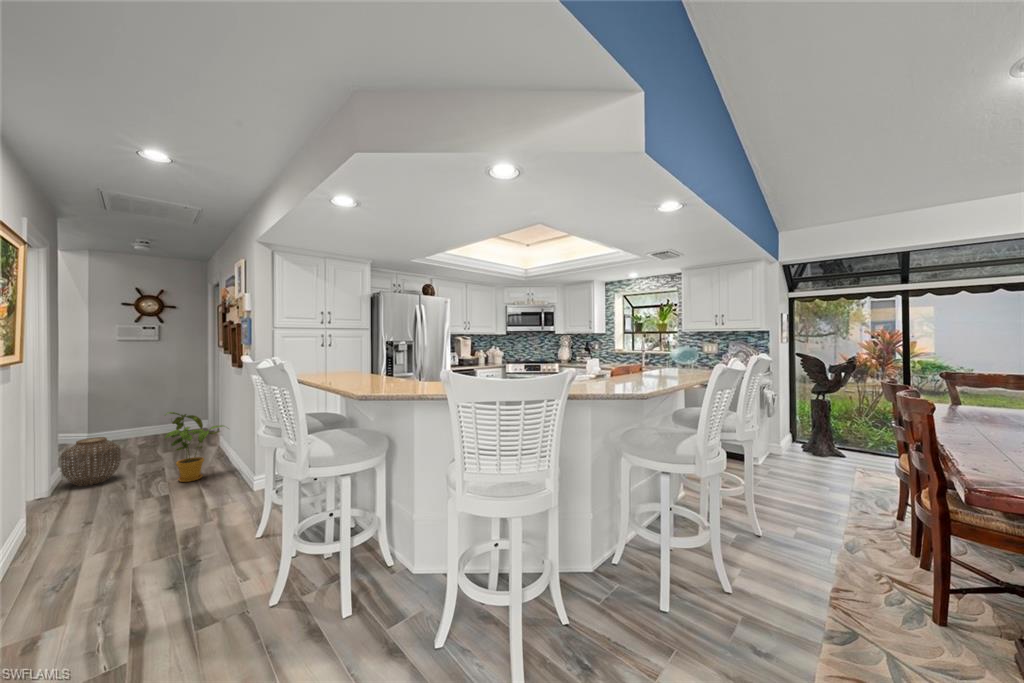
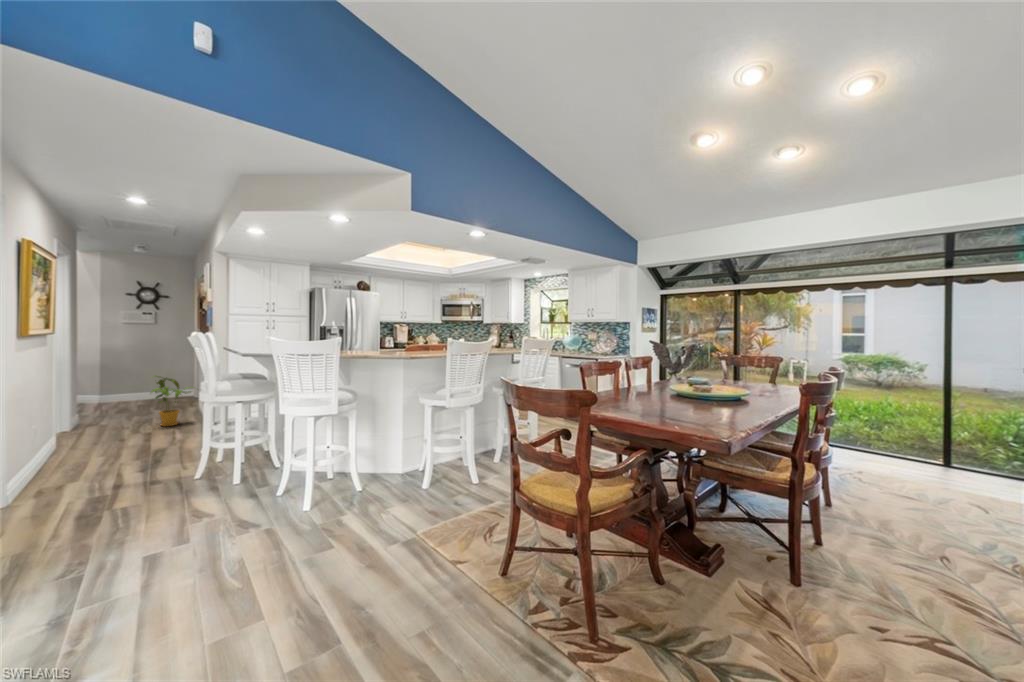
woven basket: present [61,437,120,486] -> none [79,393,120,426]

